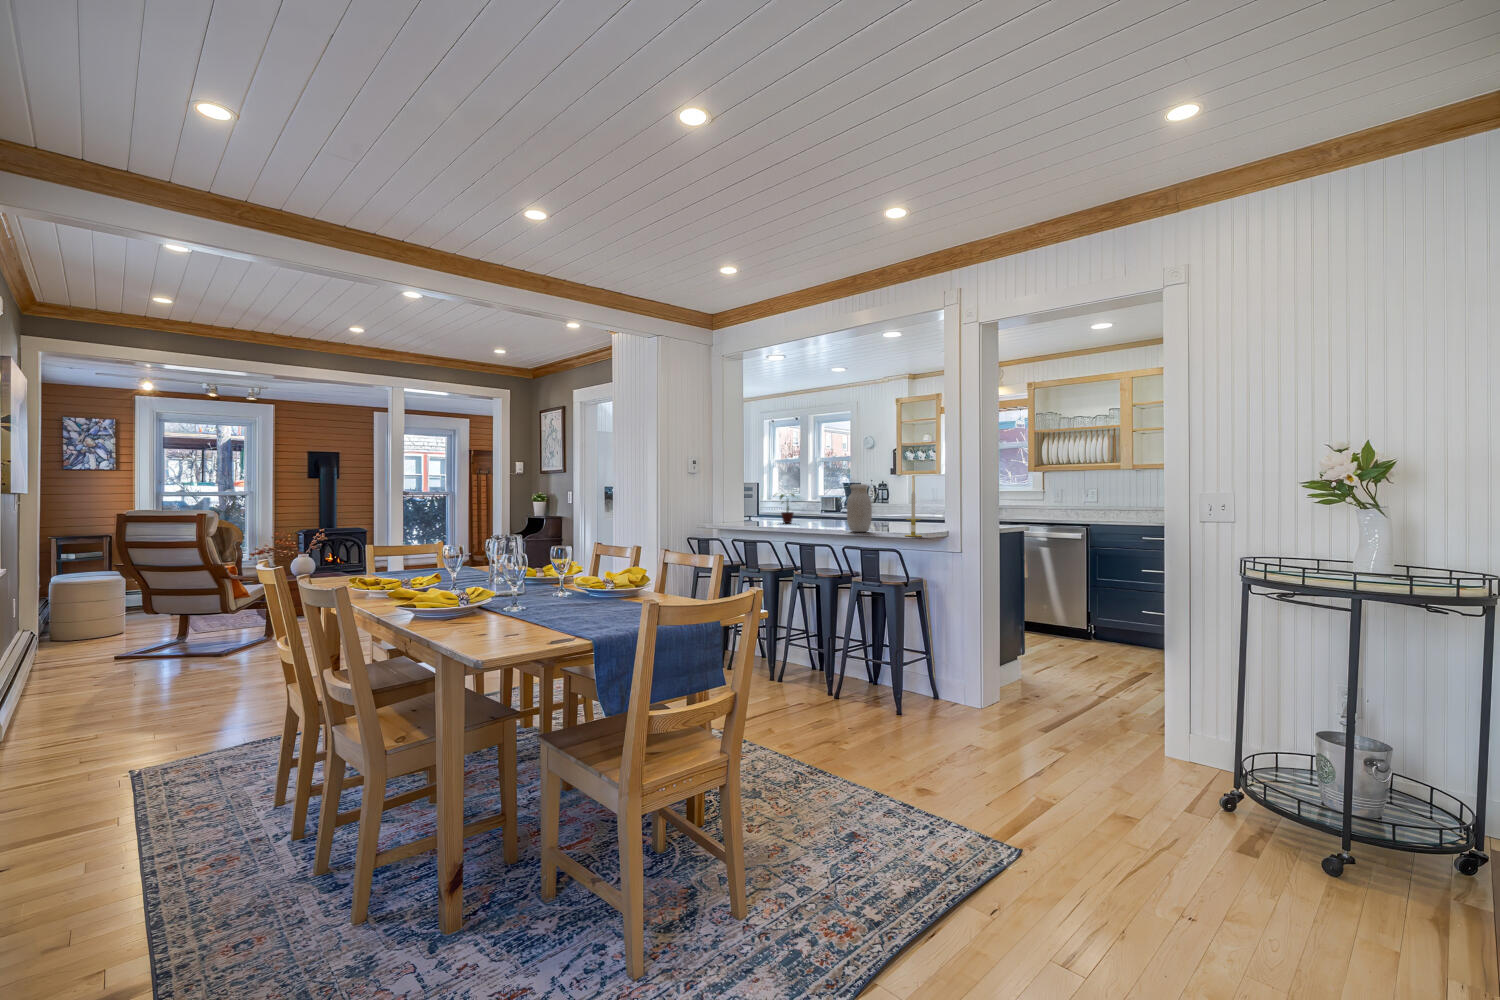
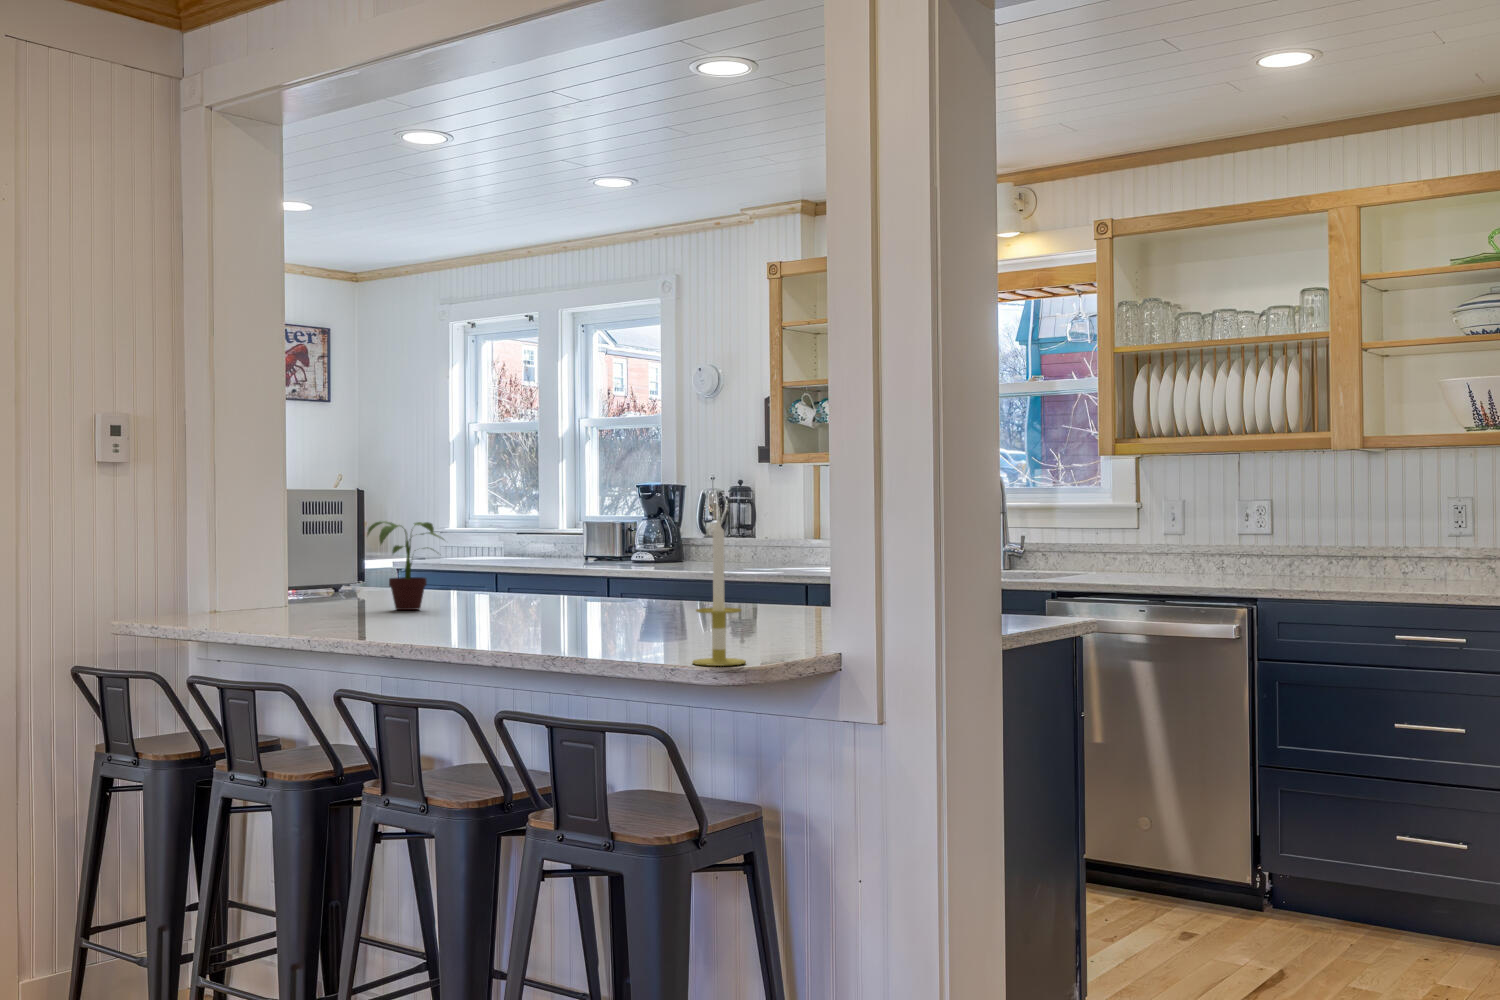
jar: present [847,484,872,532] -> none [534,499,610,647]

